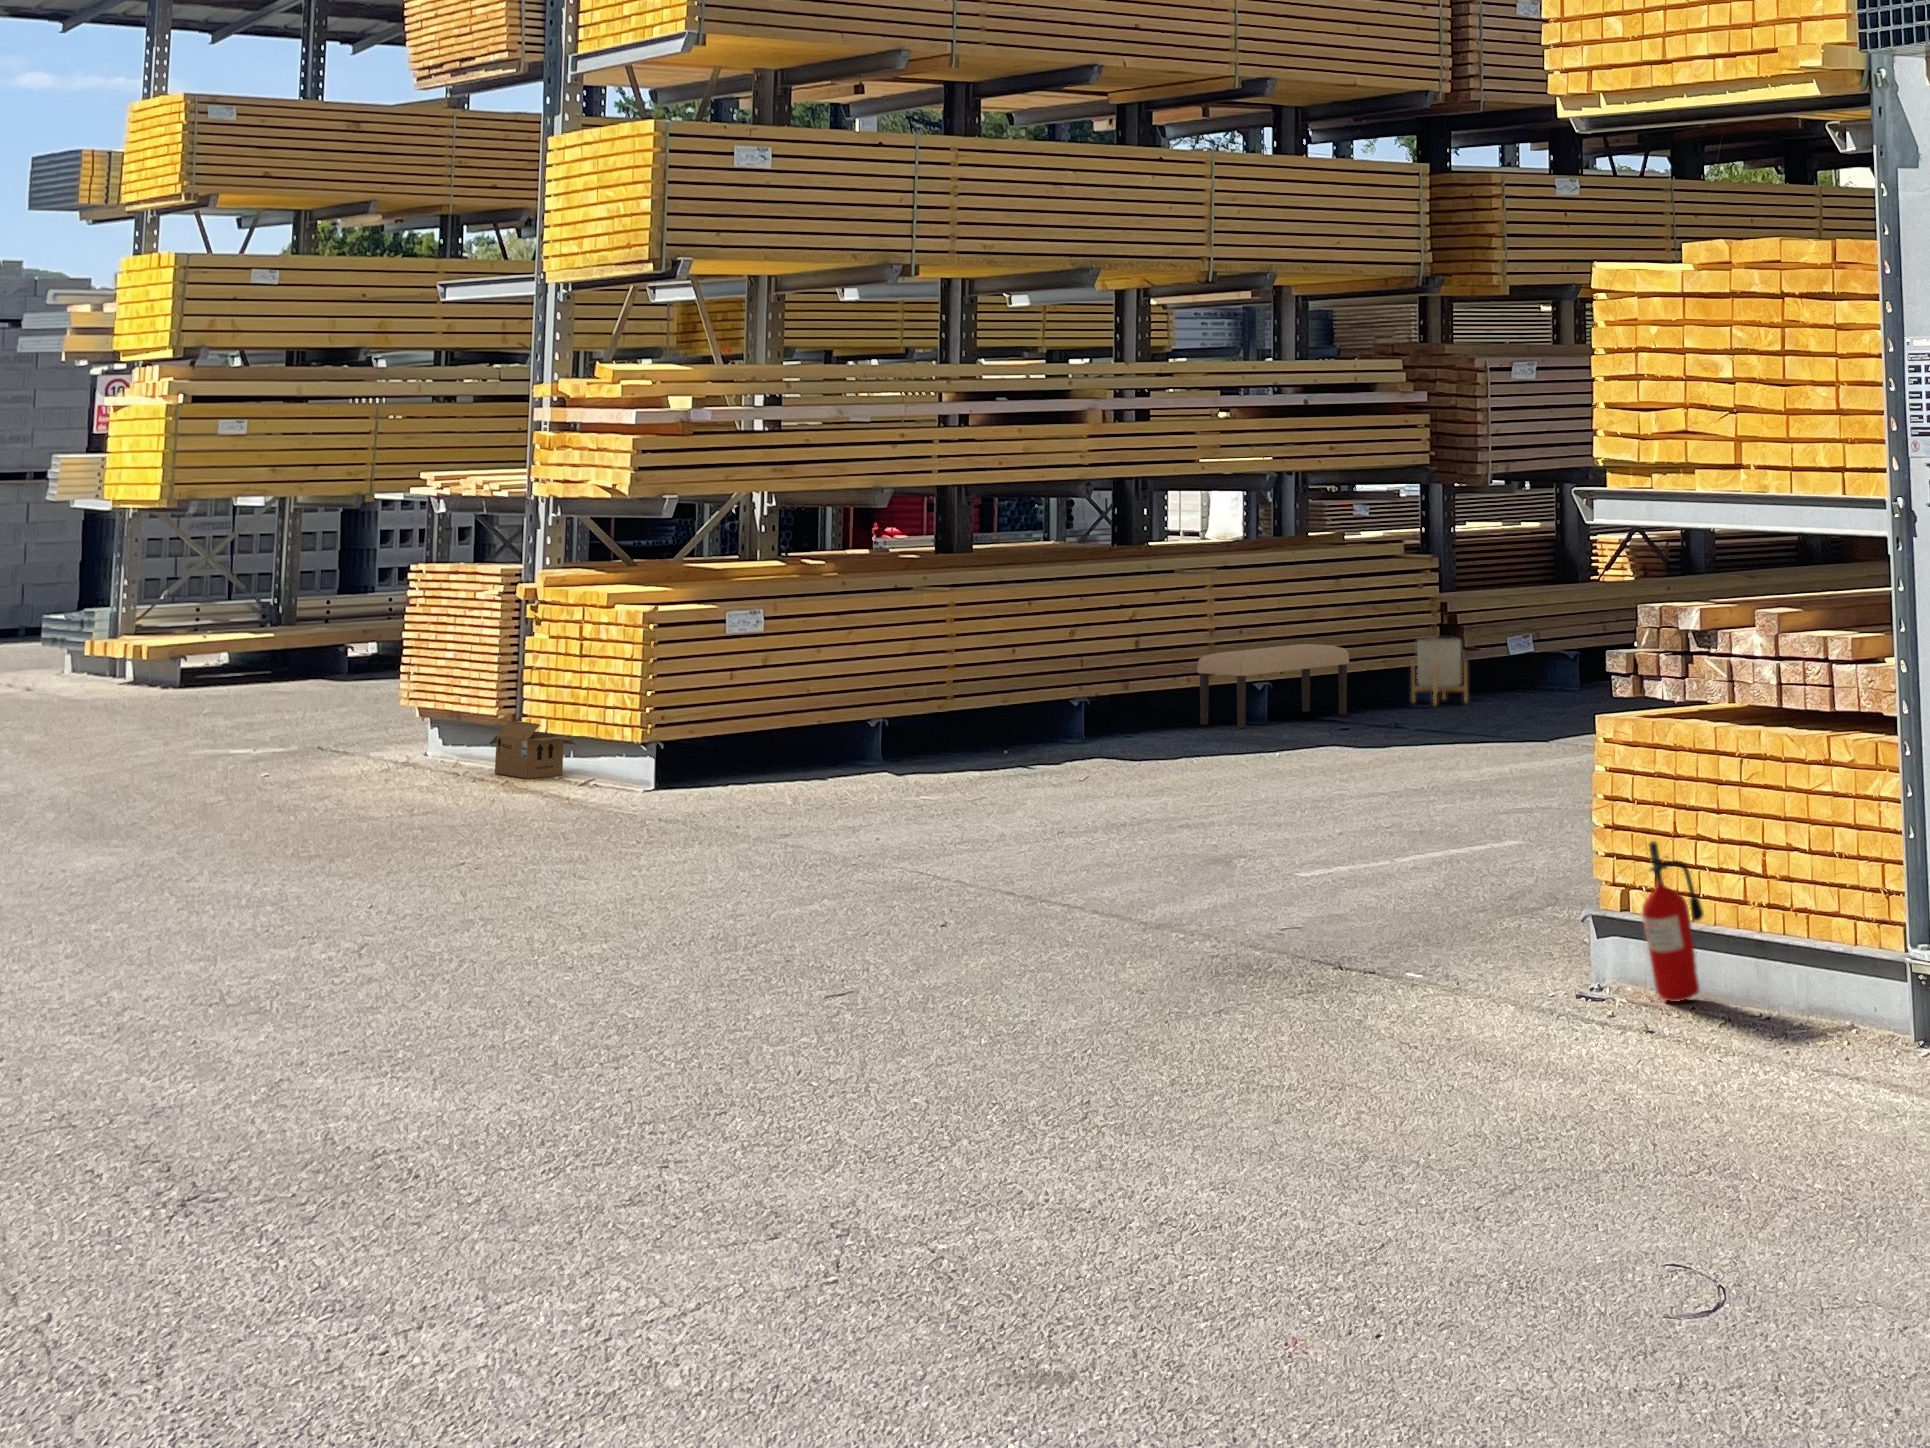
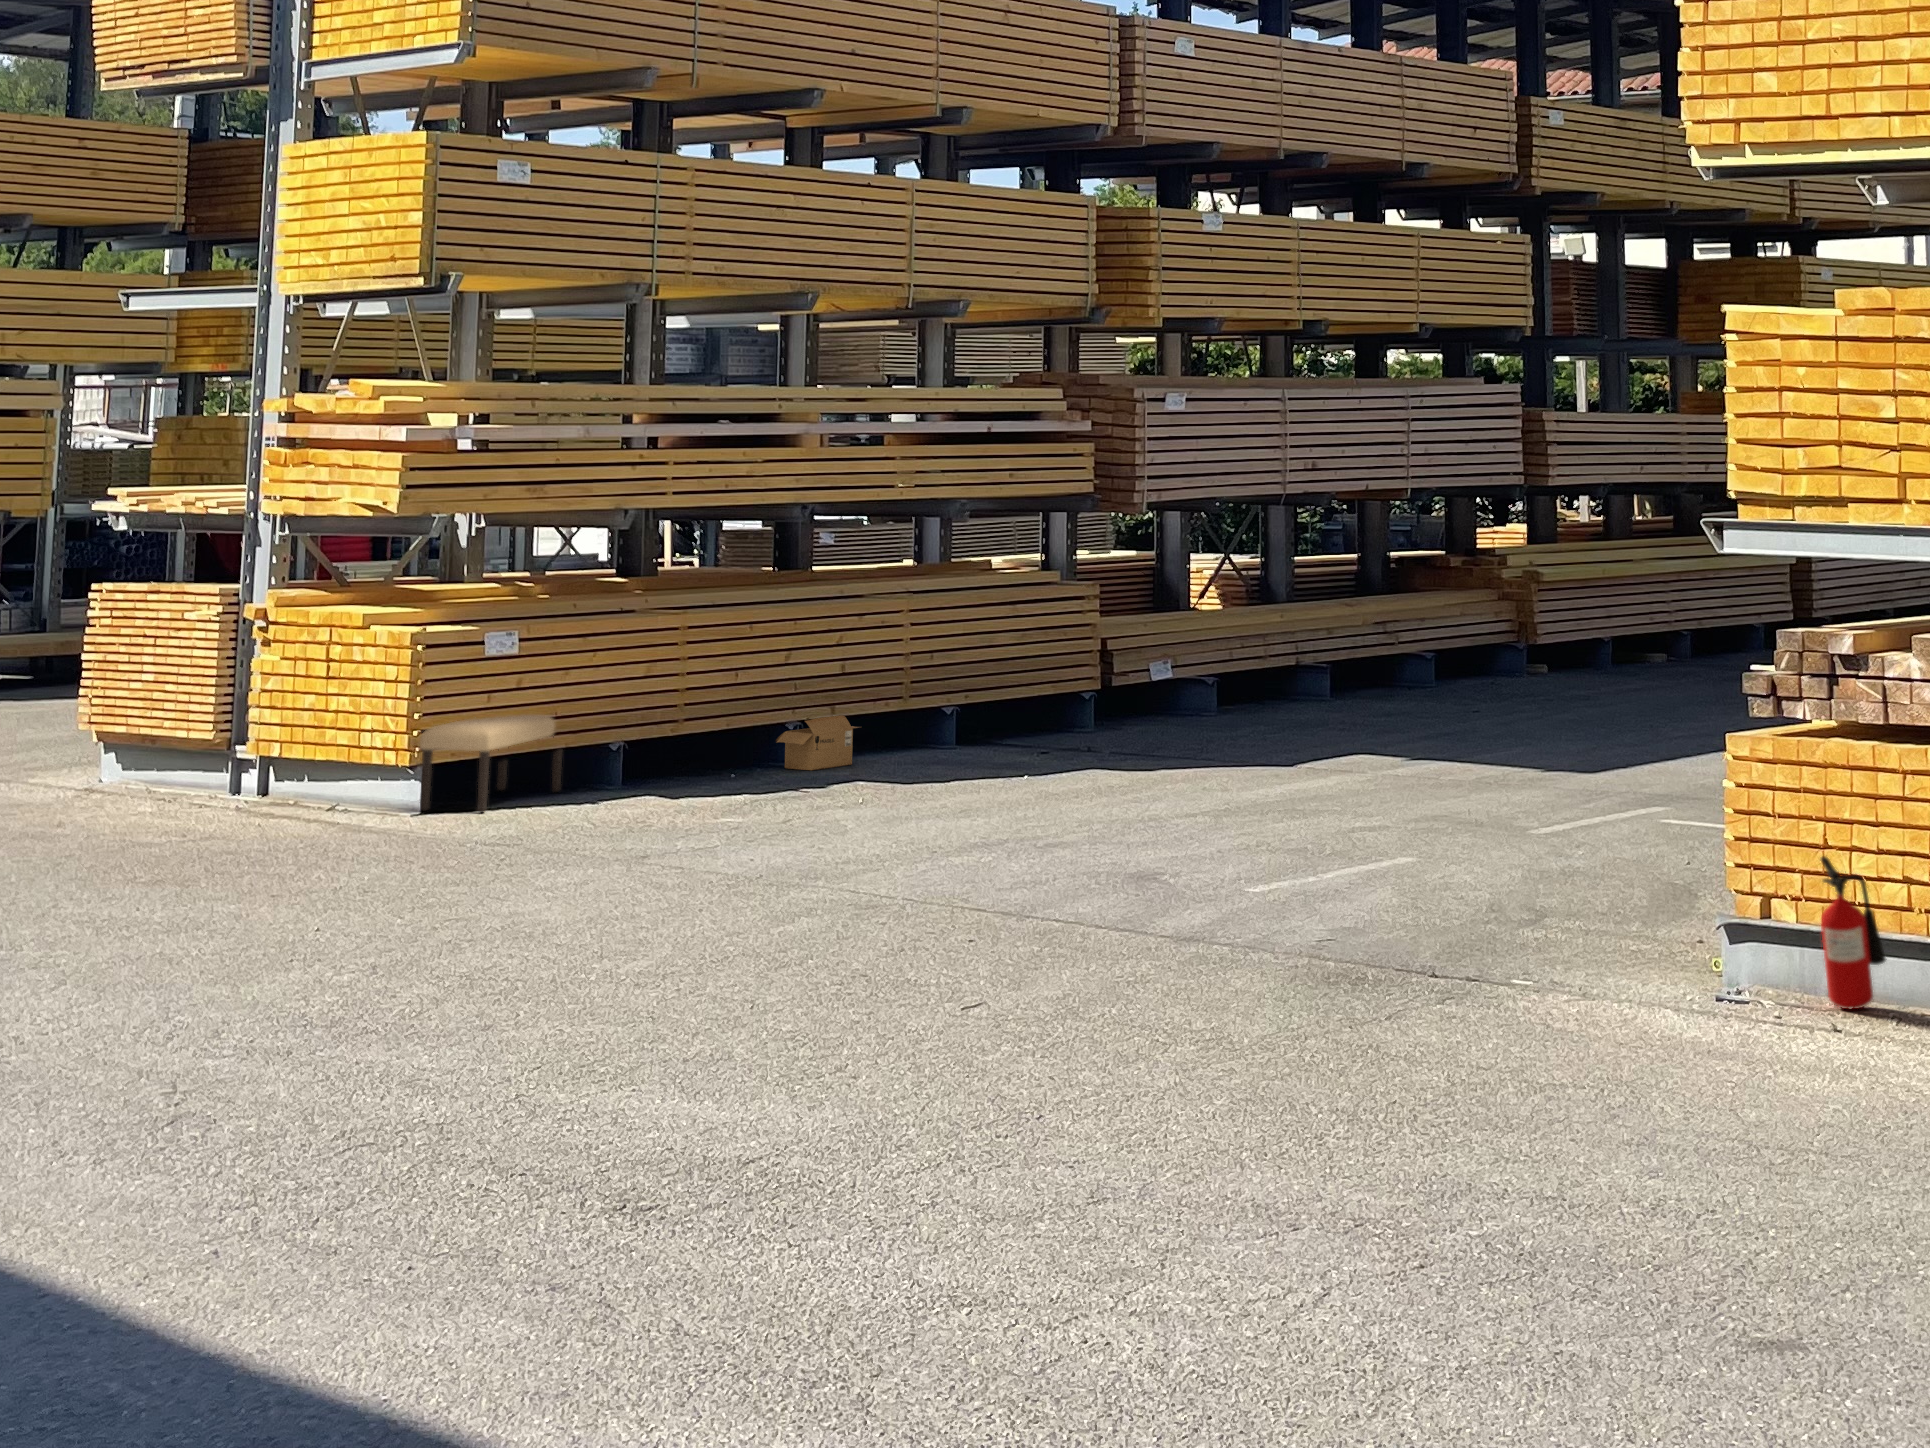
planter: present [1411,638,1468,704] -> none [1079,666,1135,732]
bench: present [1197,644,1349,729] -> present [420,715,562,813]
cardboard box: present [489,721,575,779] -> present [775,715,859,770]

